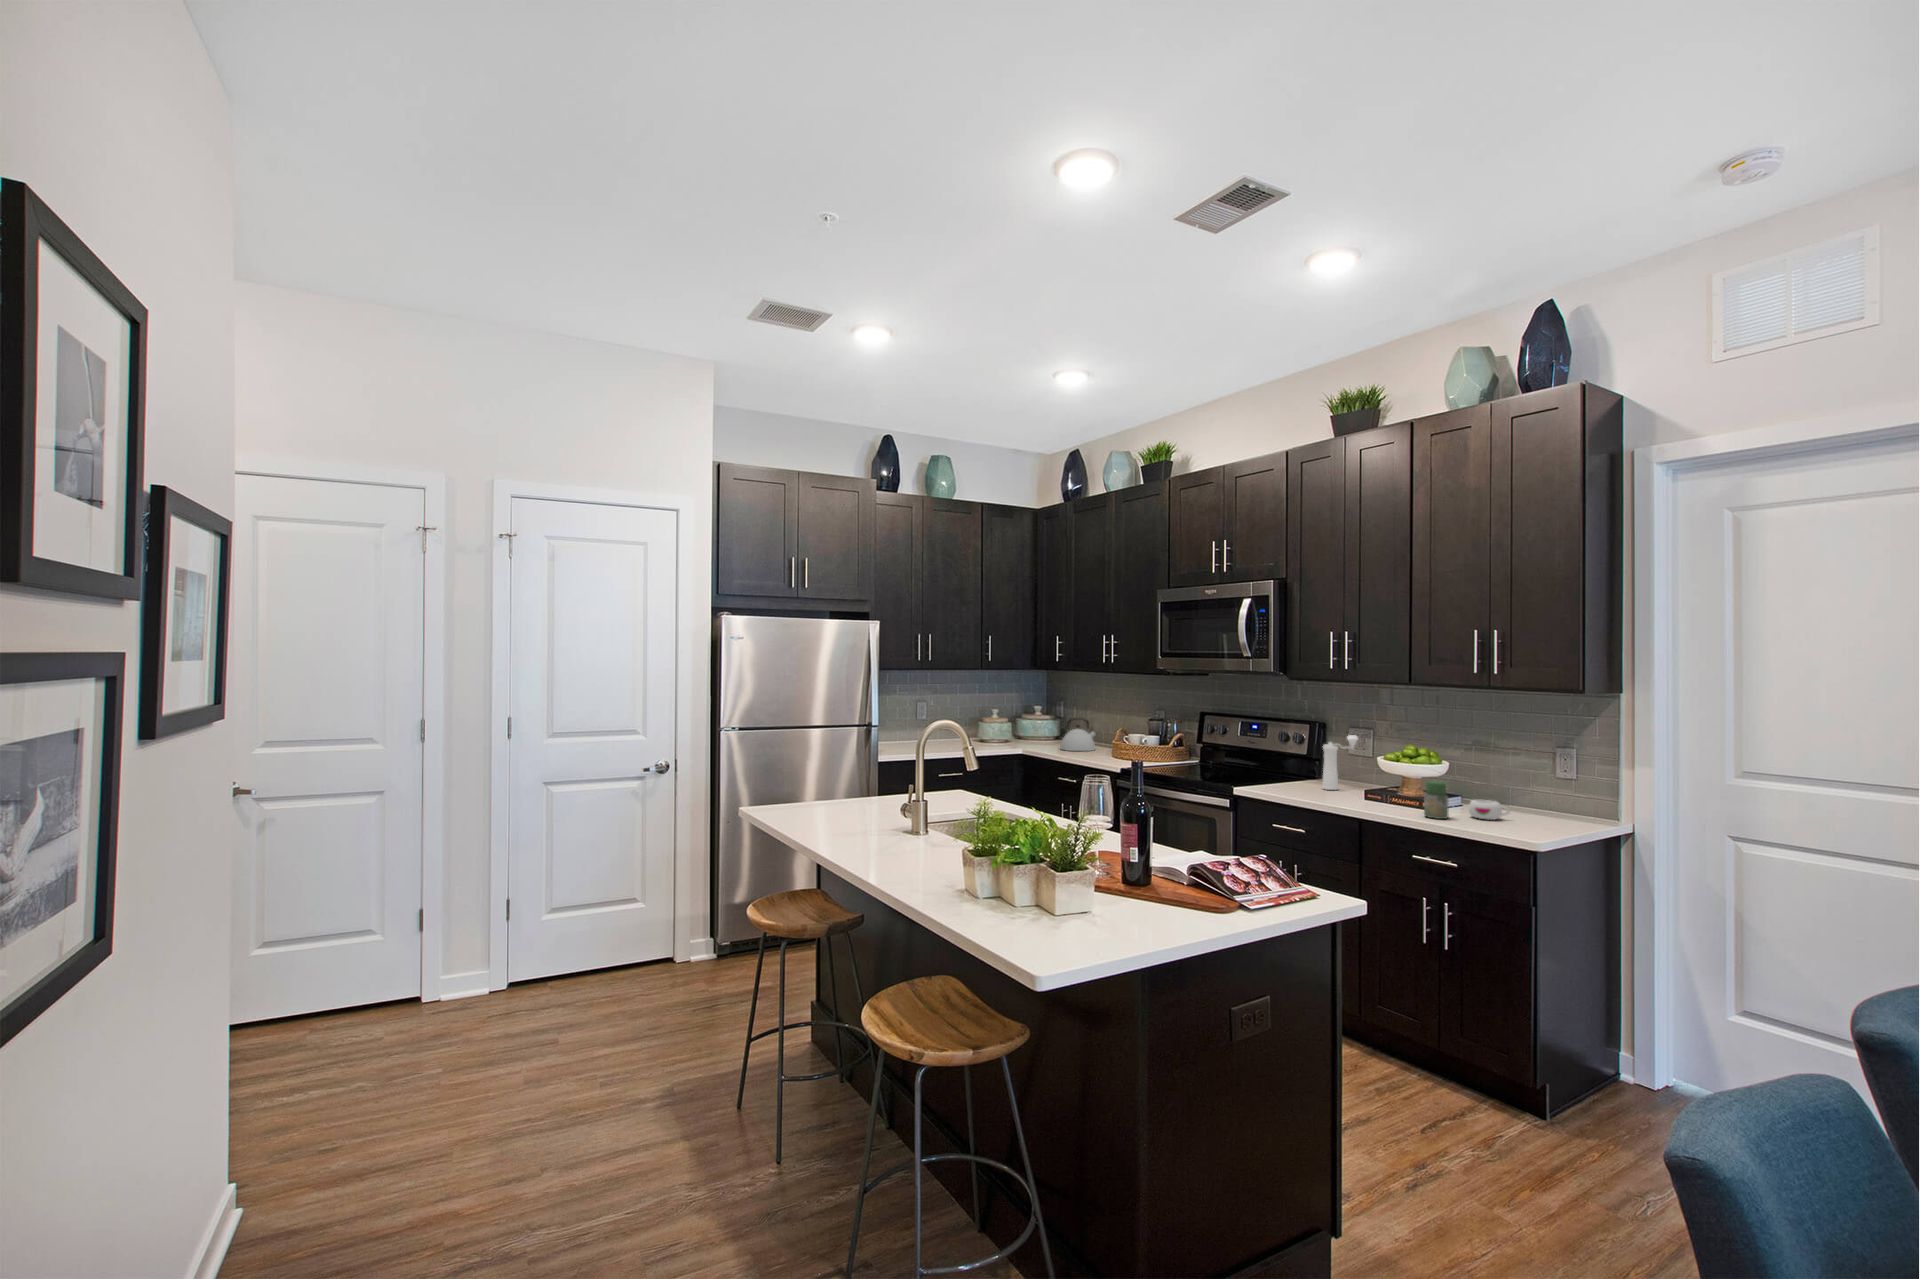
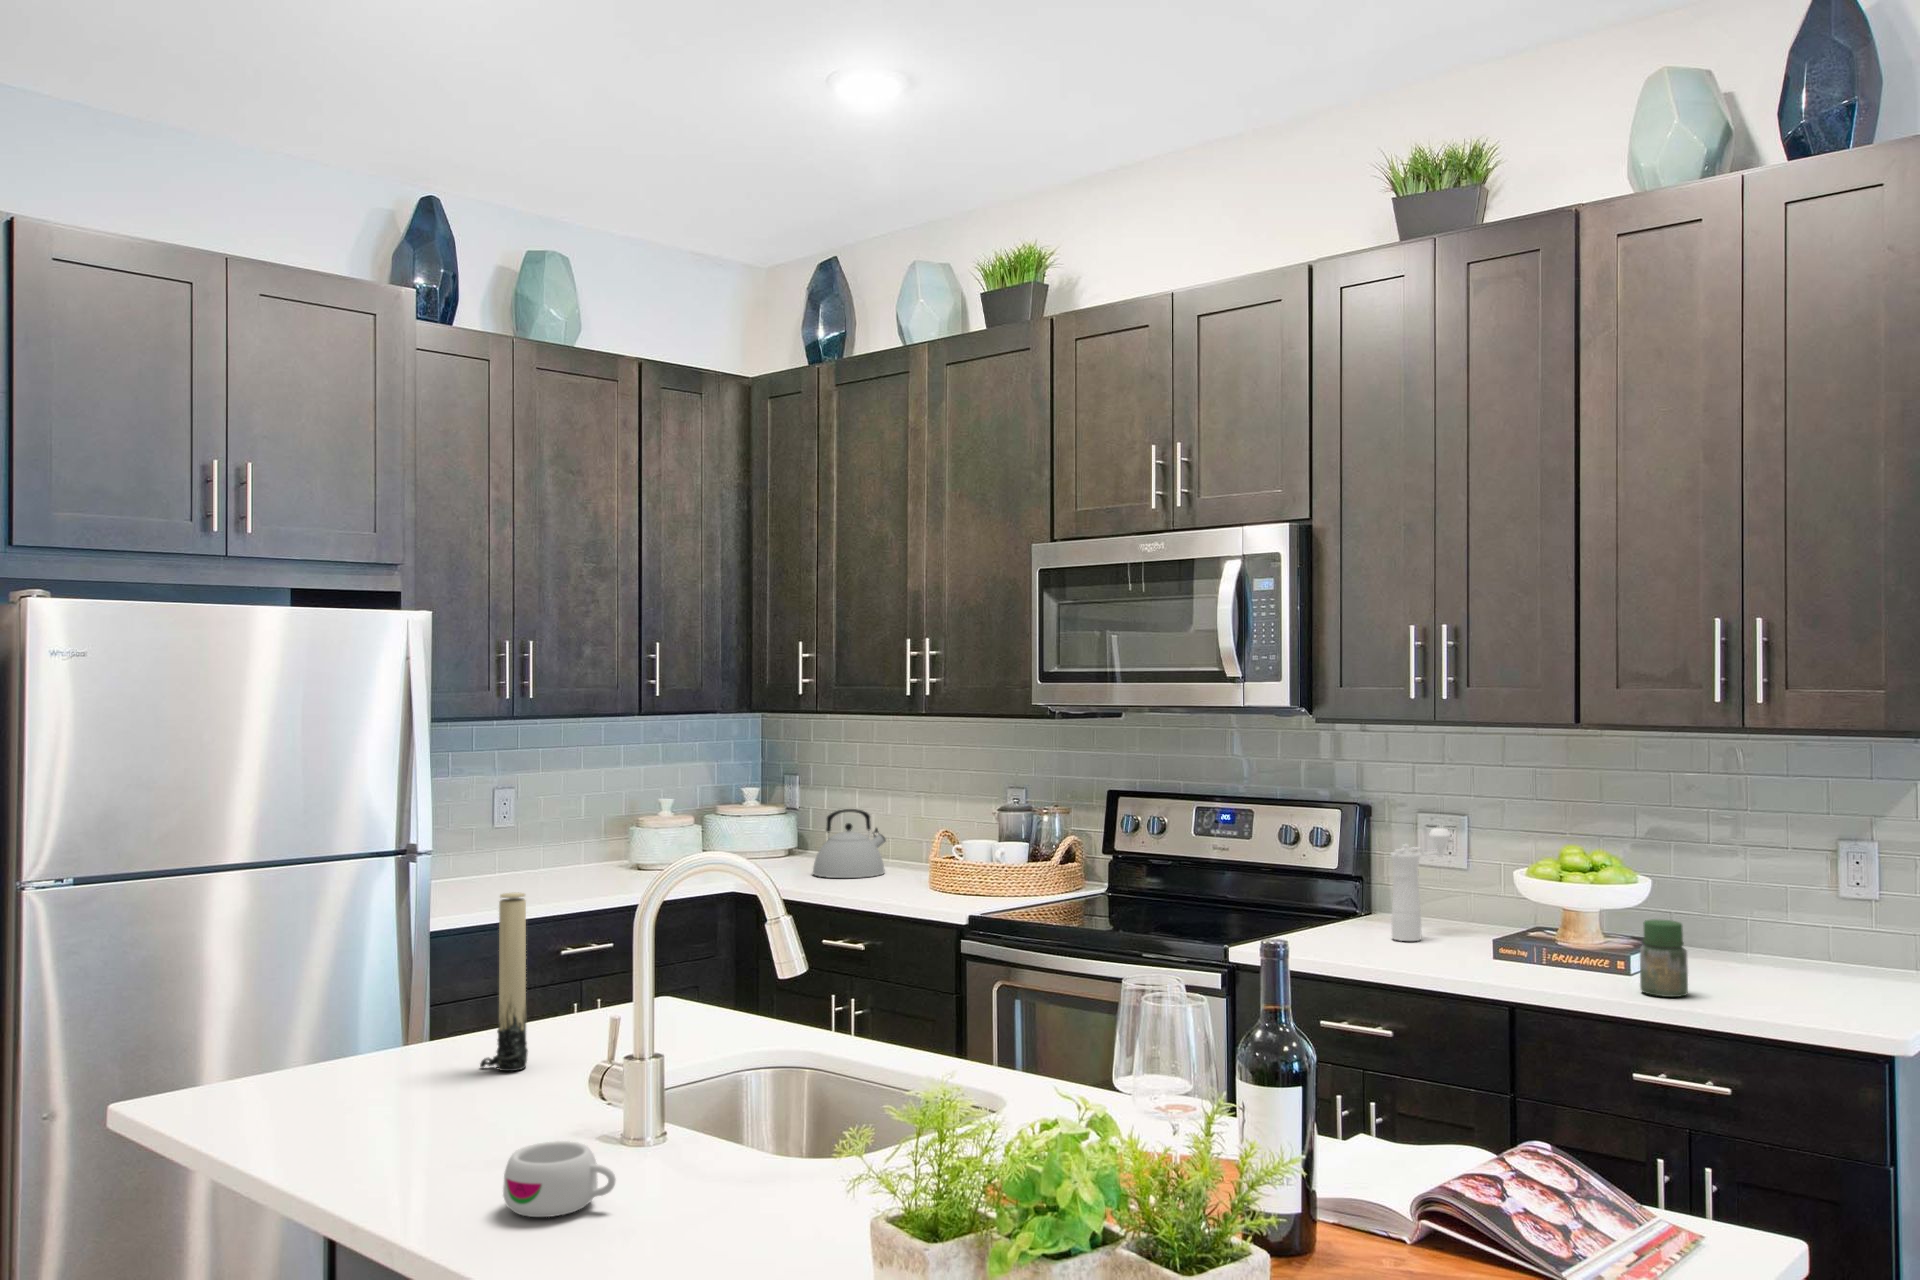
candle: none [883,739,901,809] -> present [480,892,528,1071]
mug: present [1469,800,1510,820] -> present [503,1141,616,1217]

